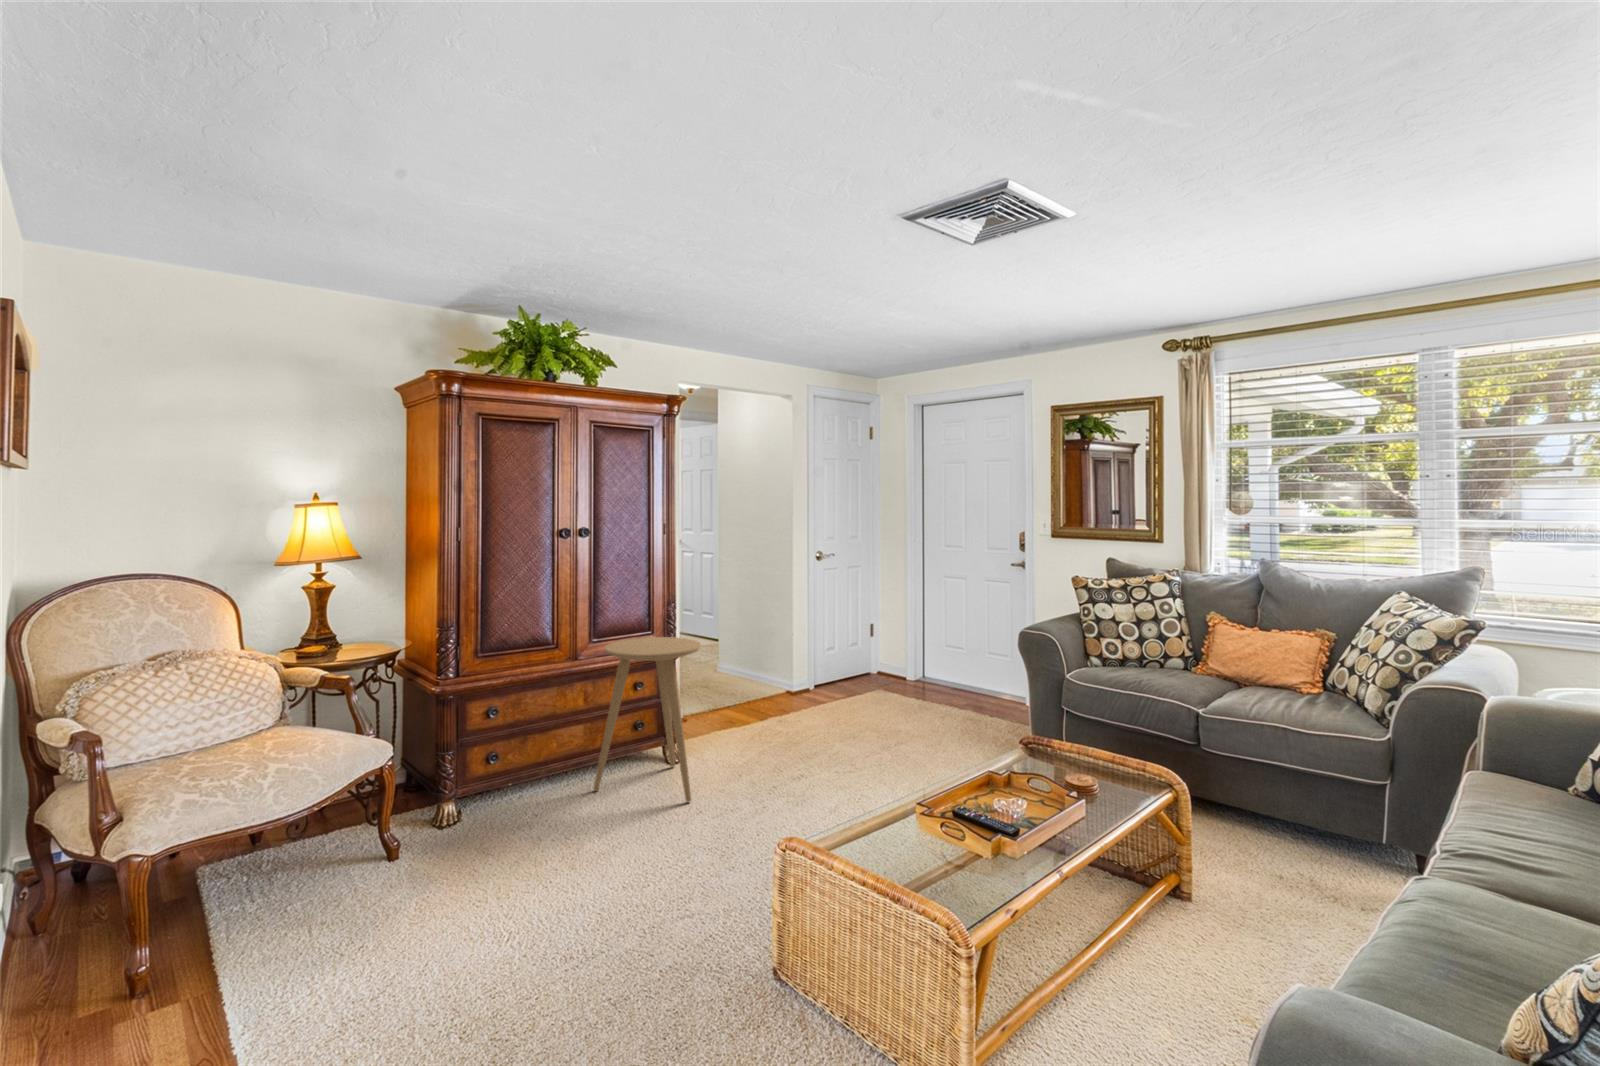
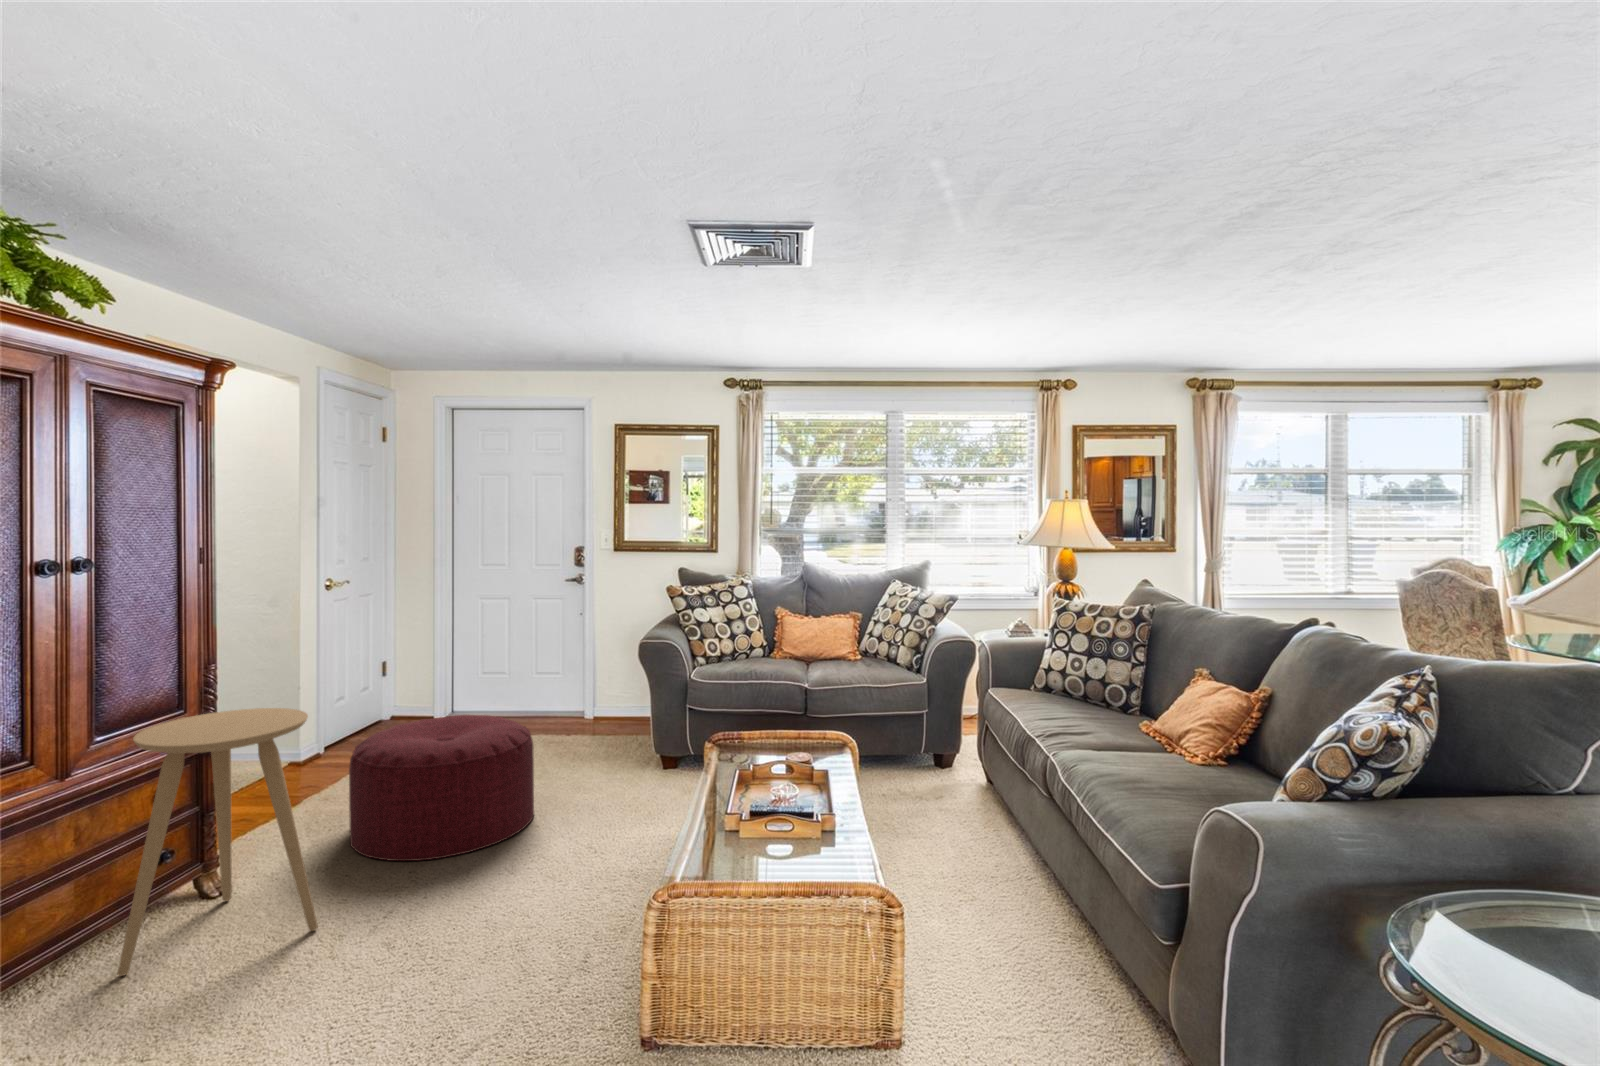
ottoman: none [760,670,898,785] -> present [349,715,534,861]

